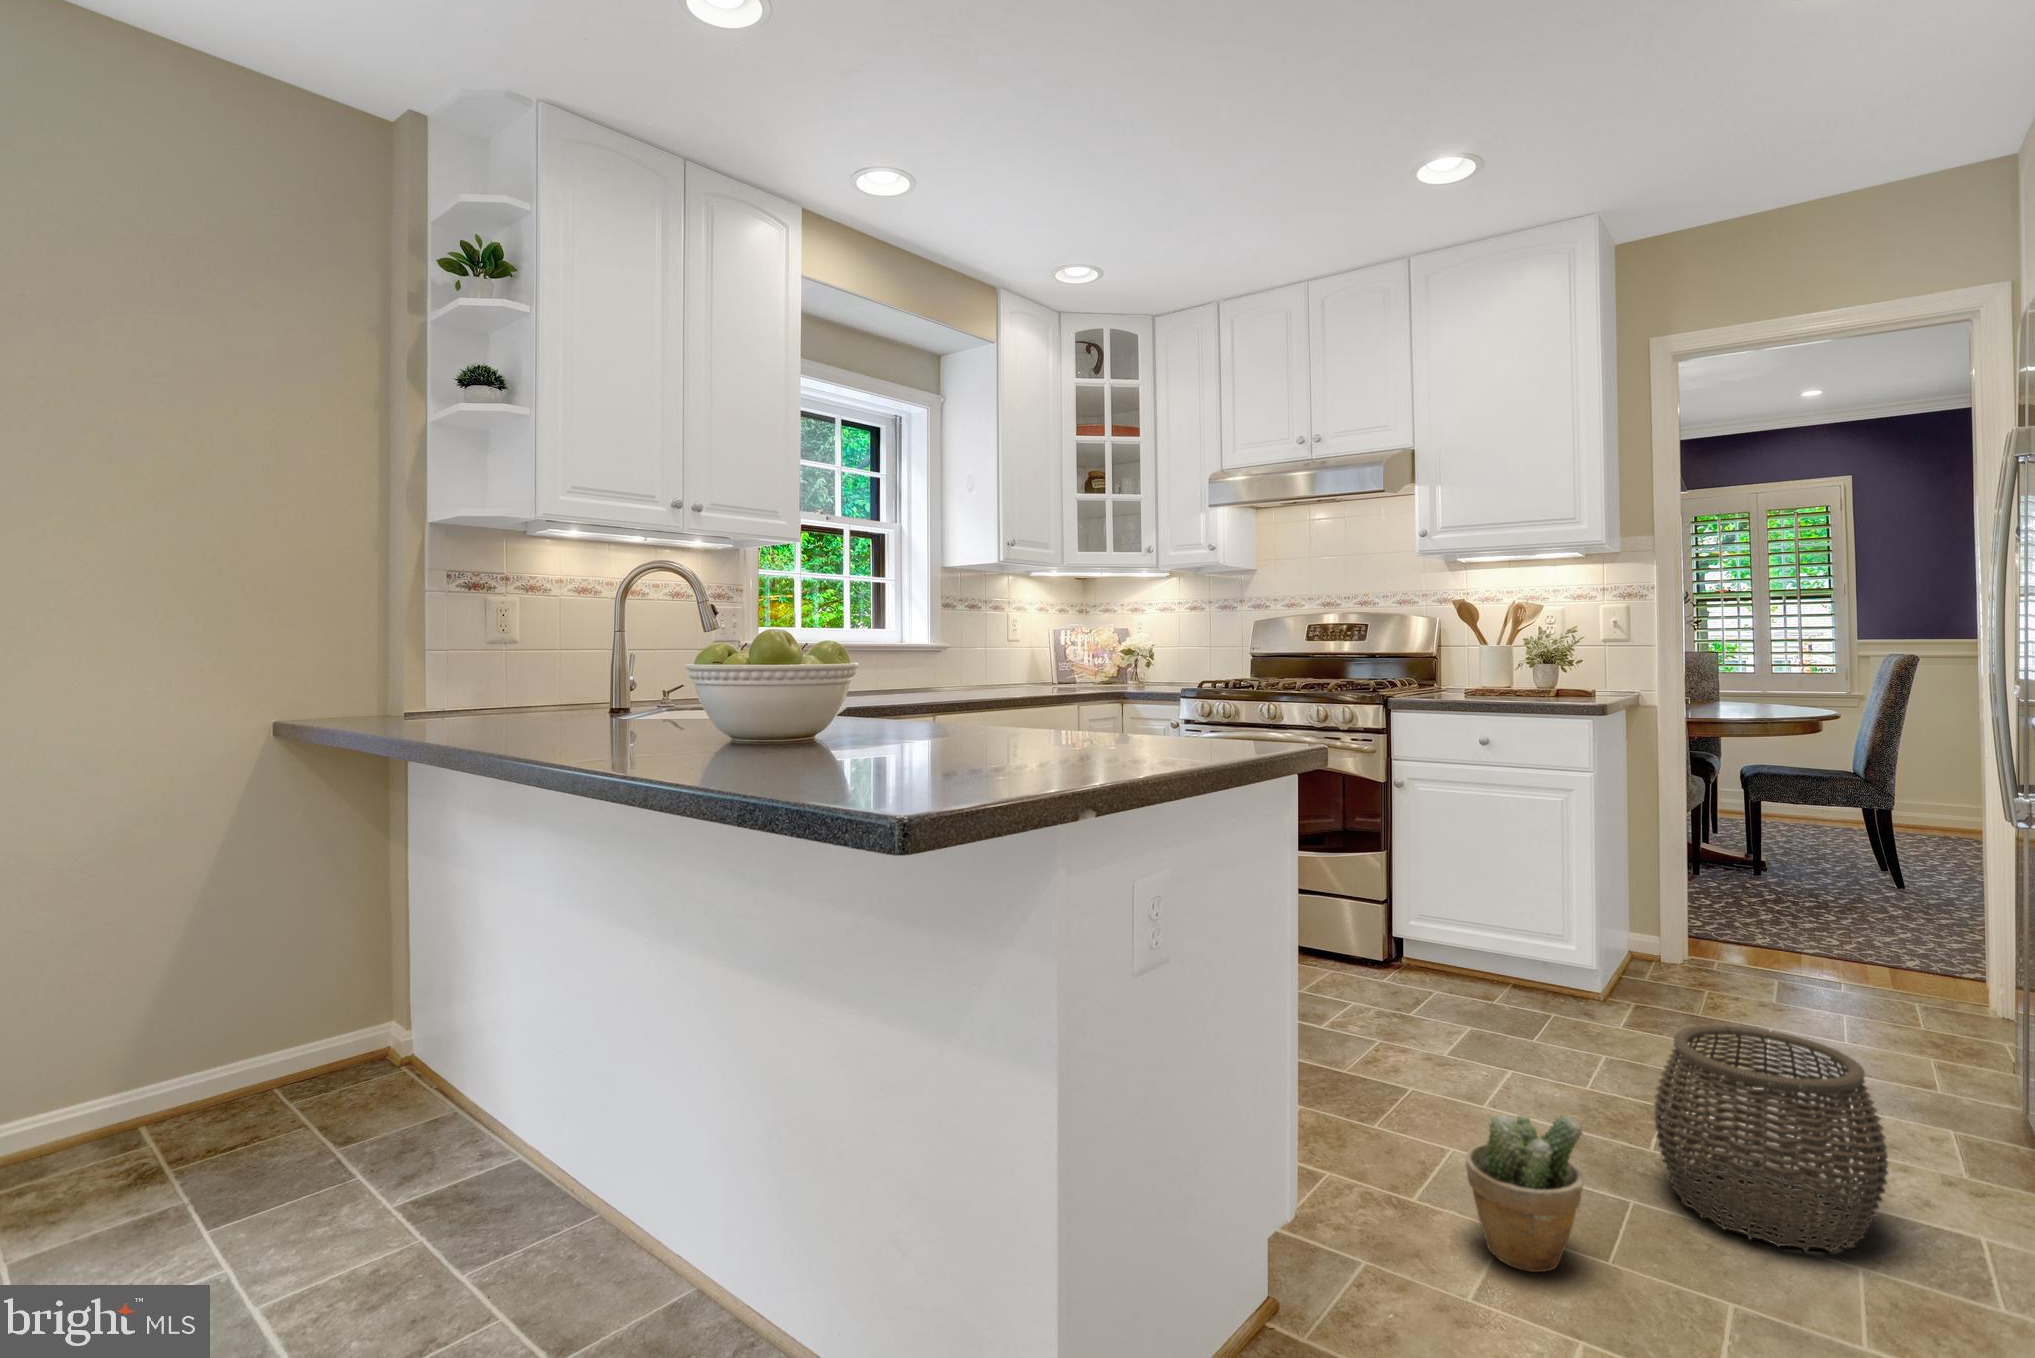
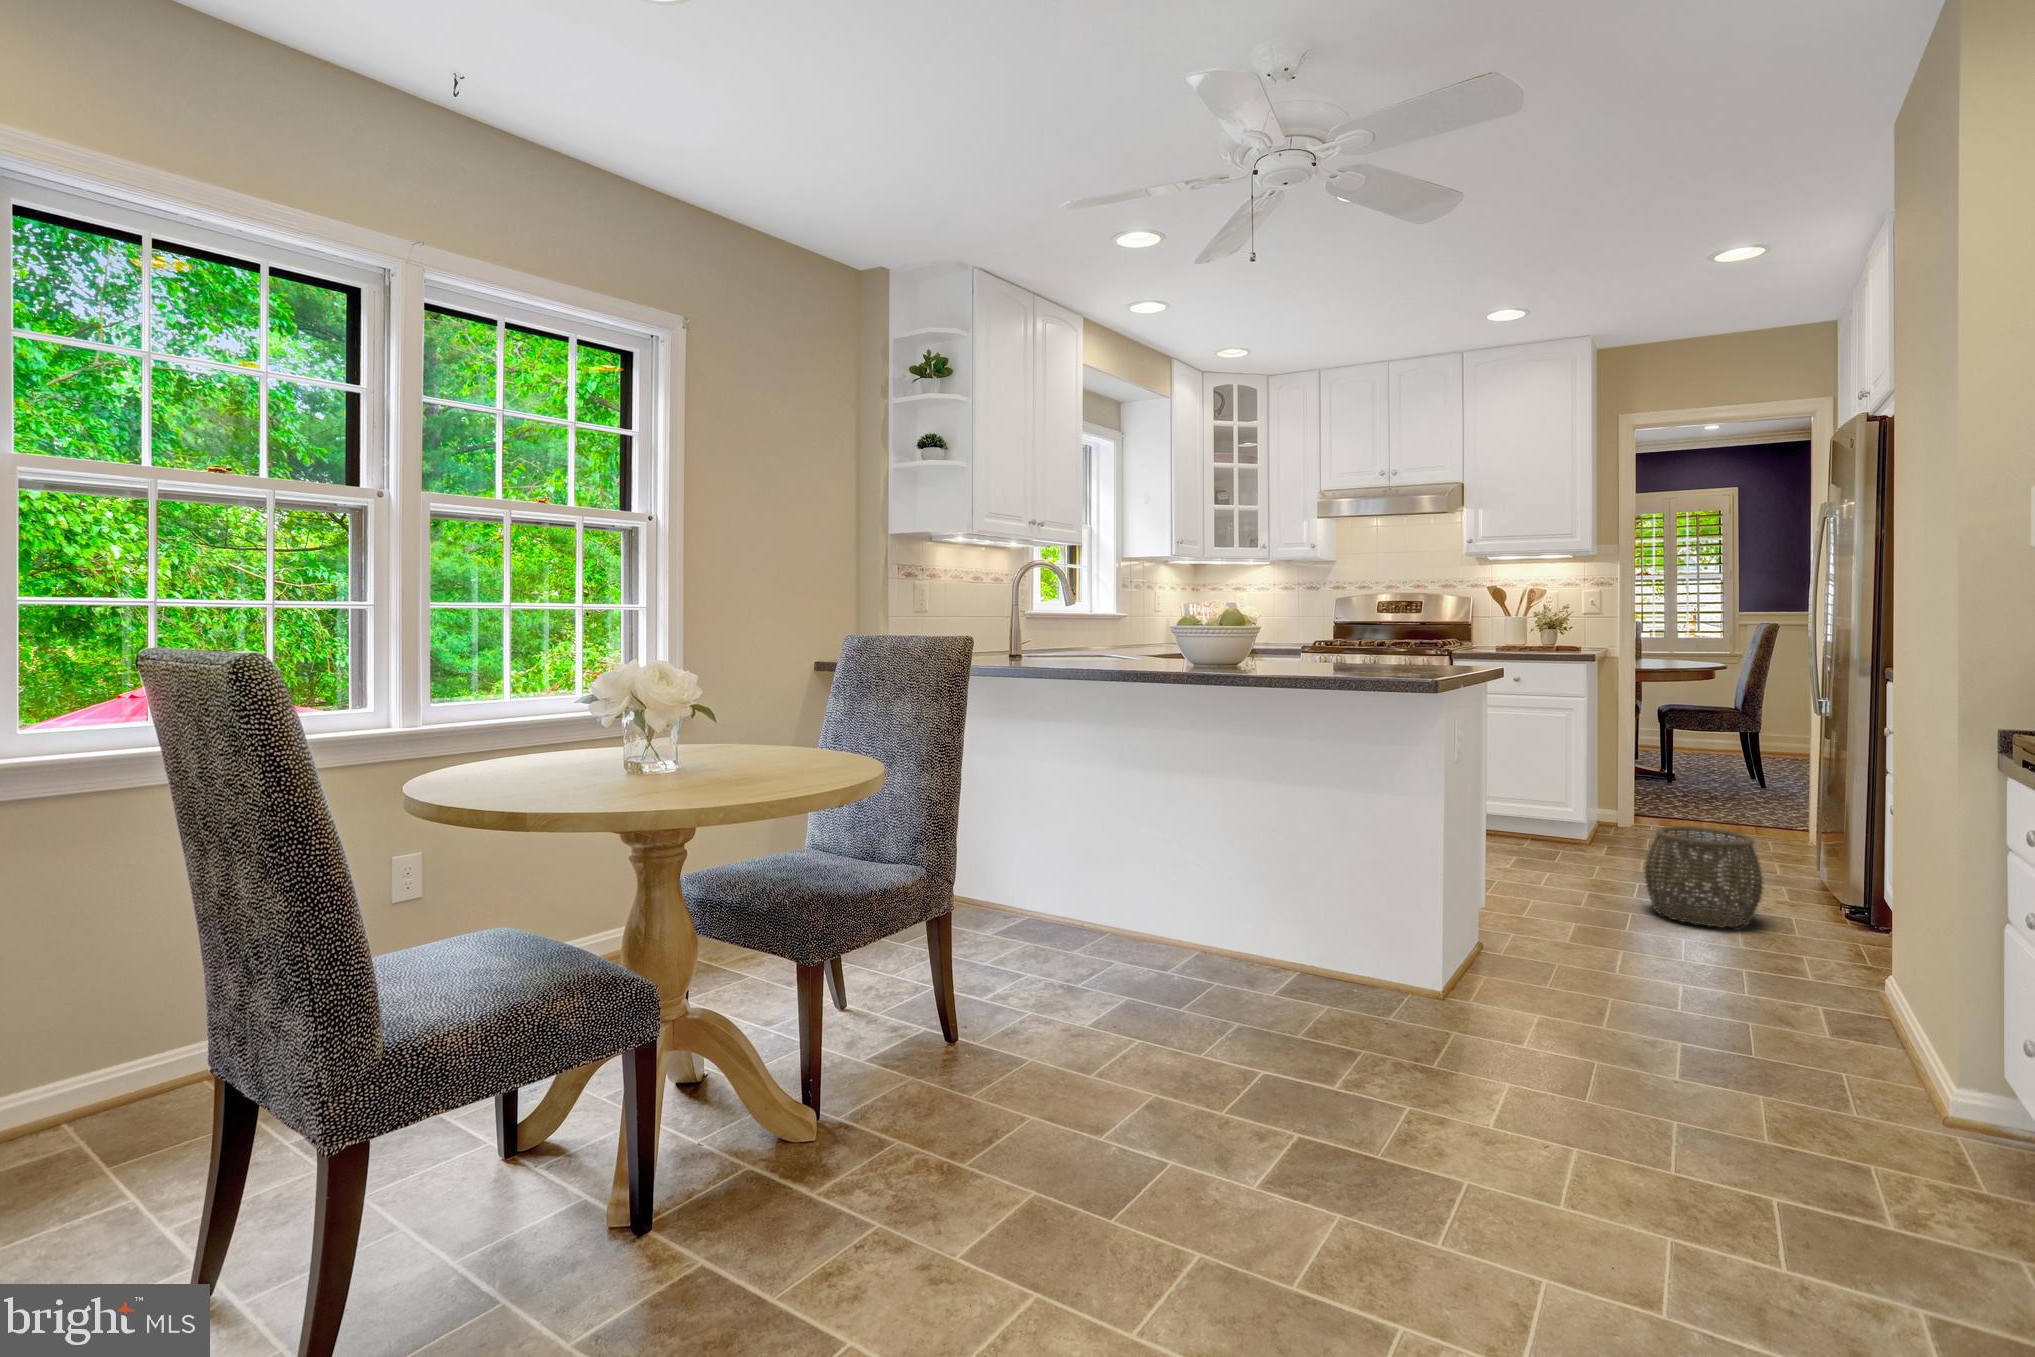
potted plant: present [1466,1115,1583,1272] -> none [1556,860,1619,937]

